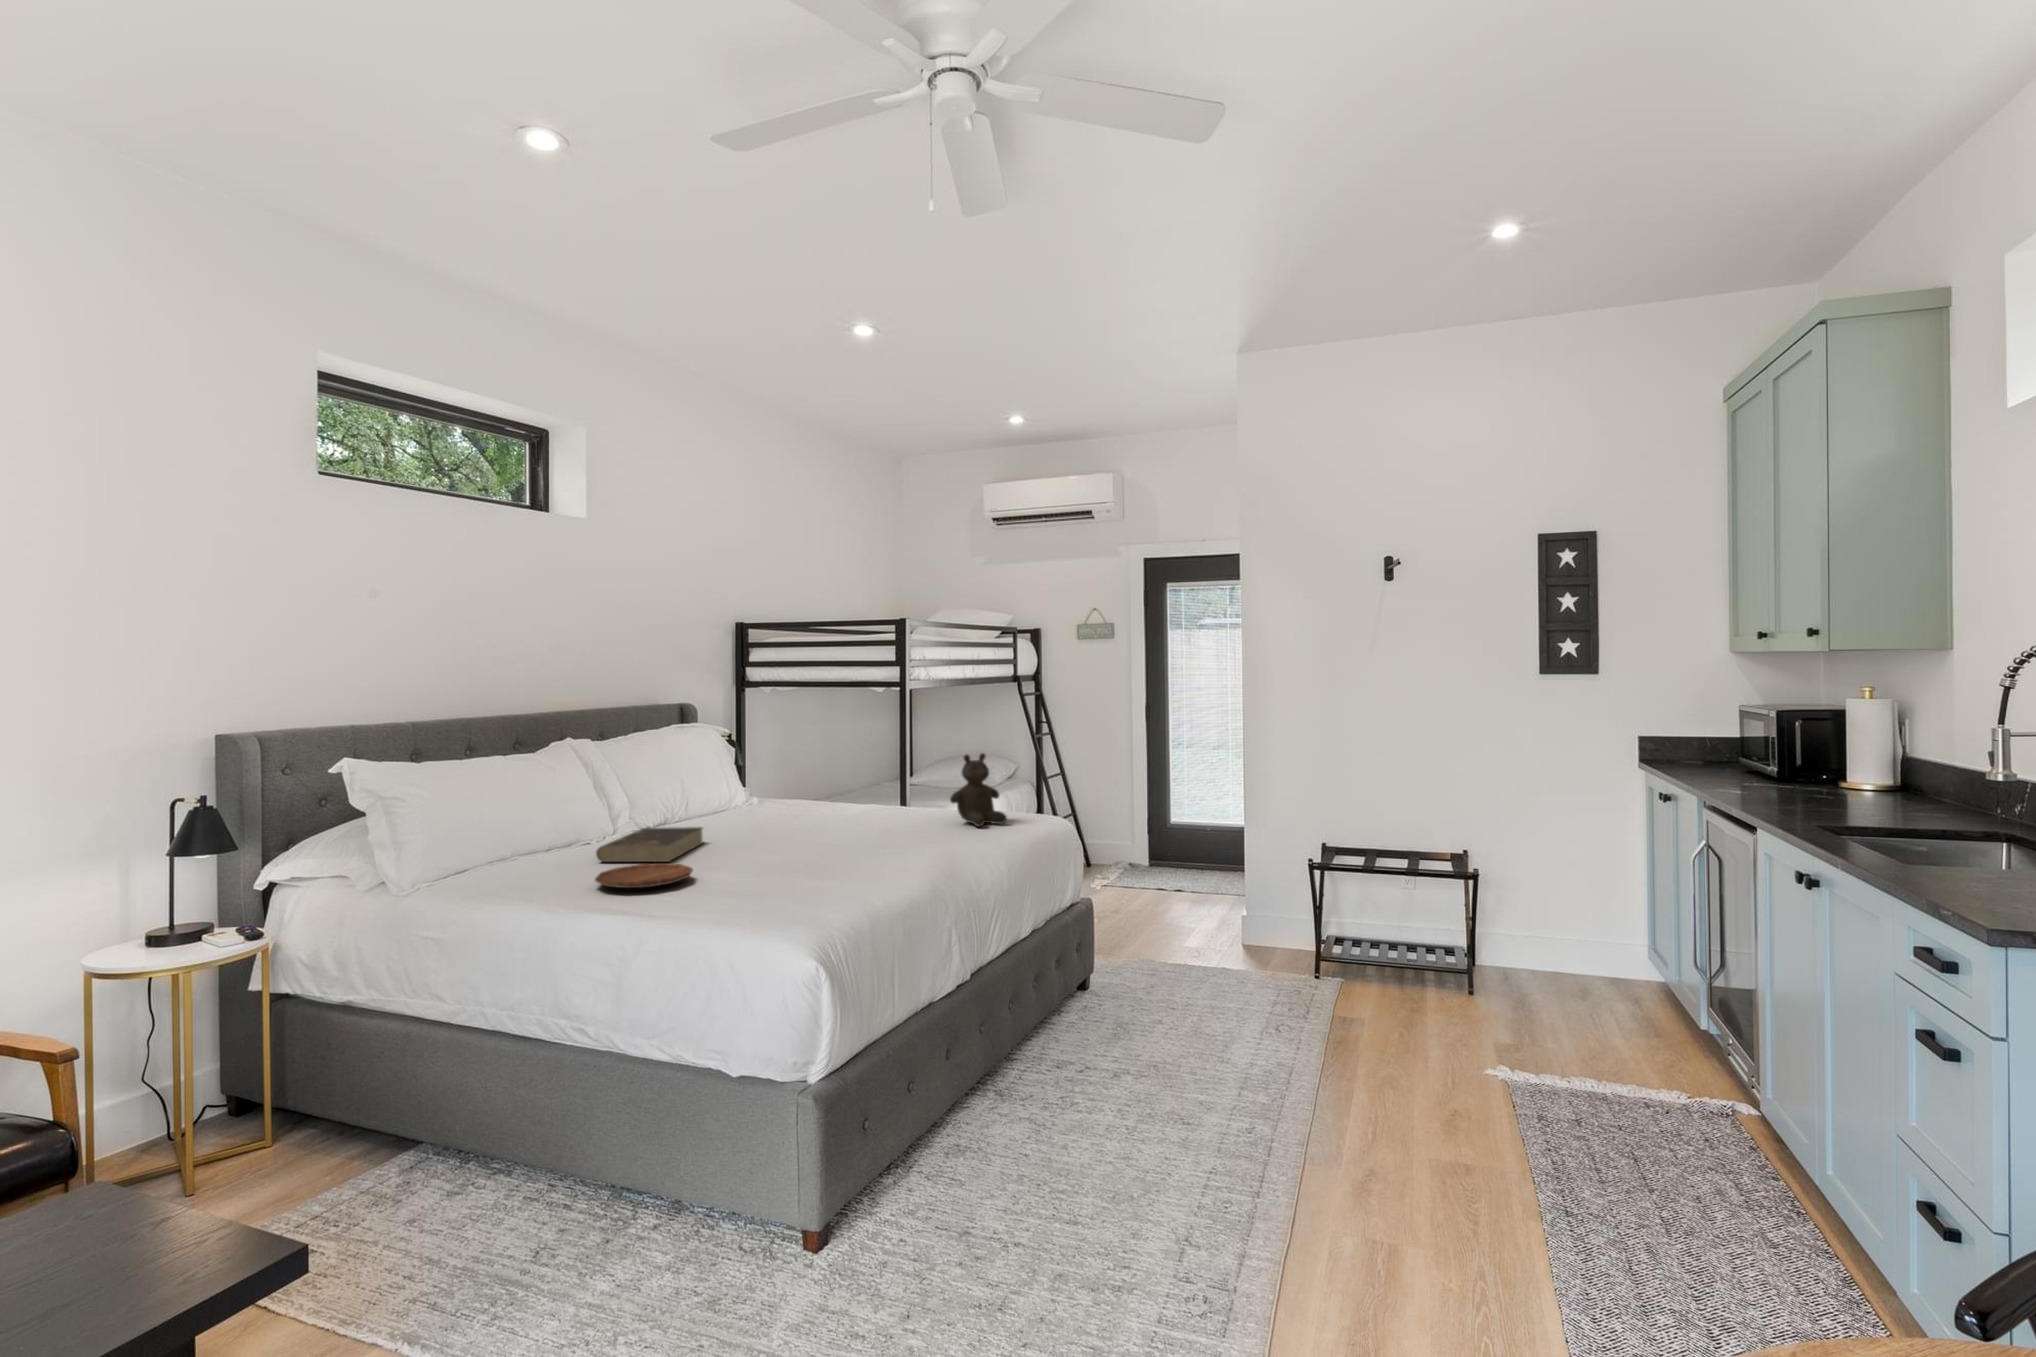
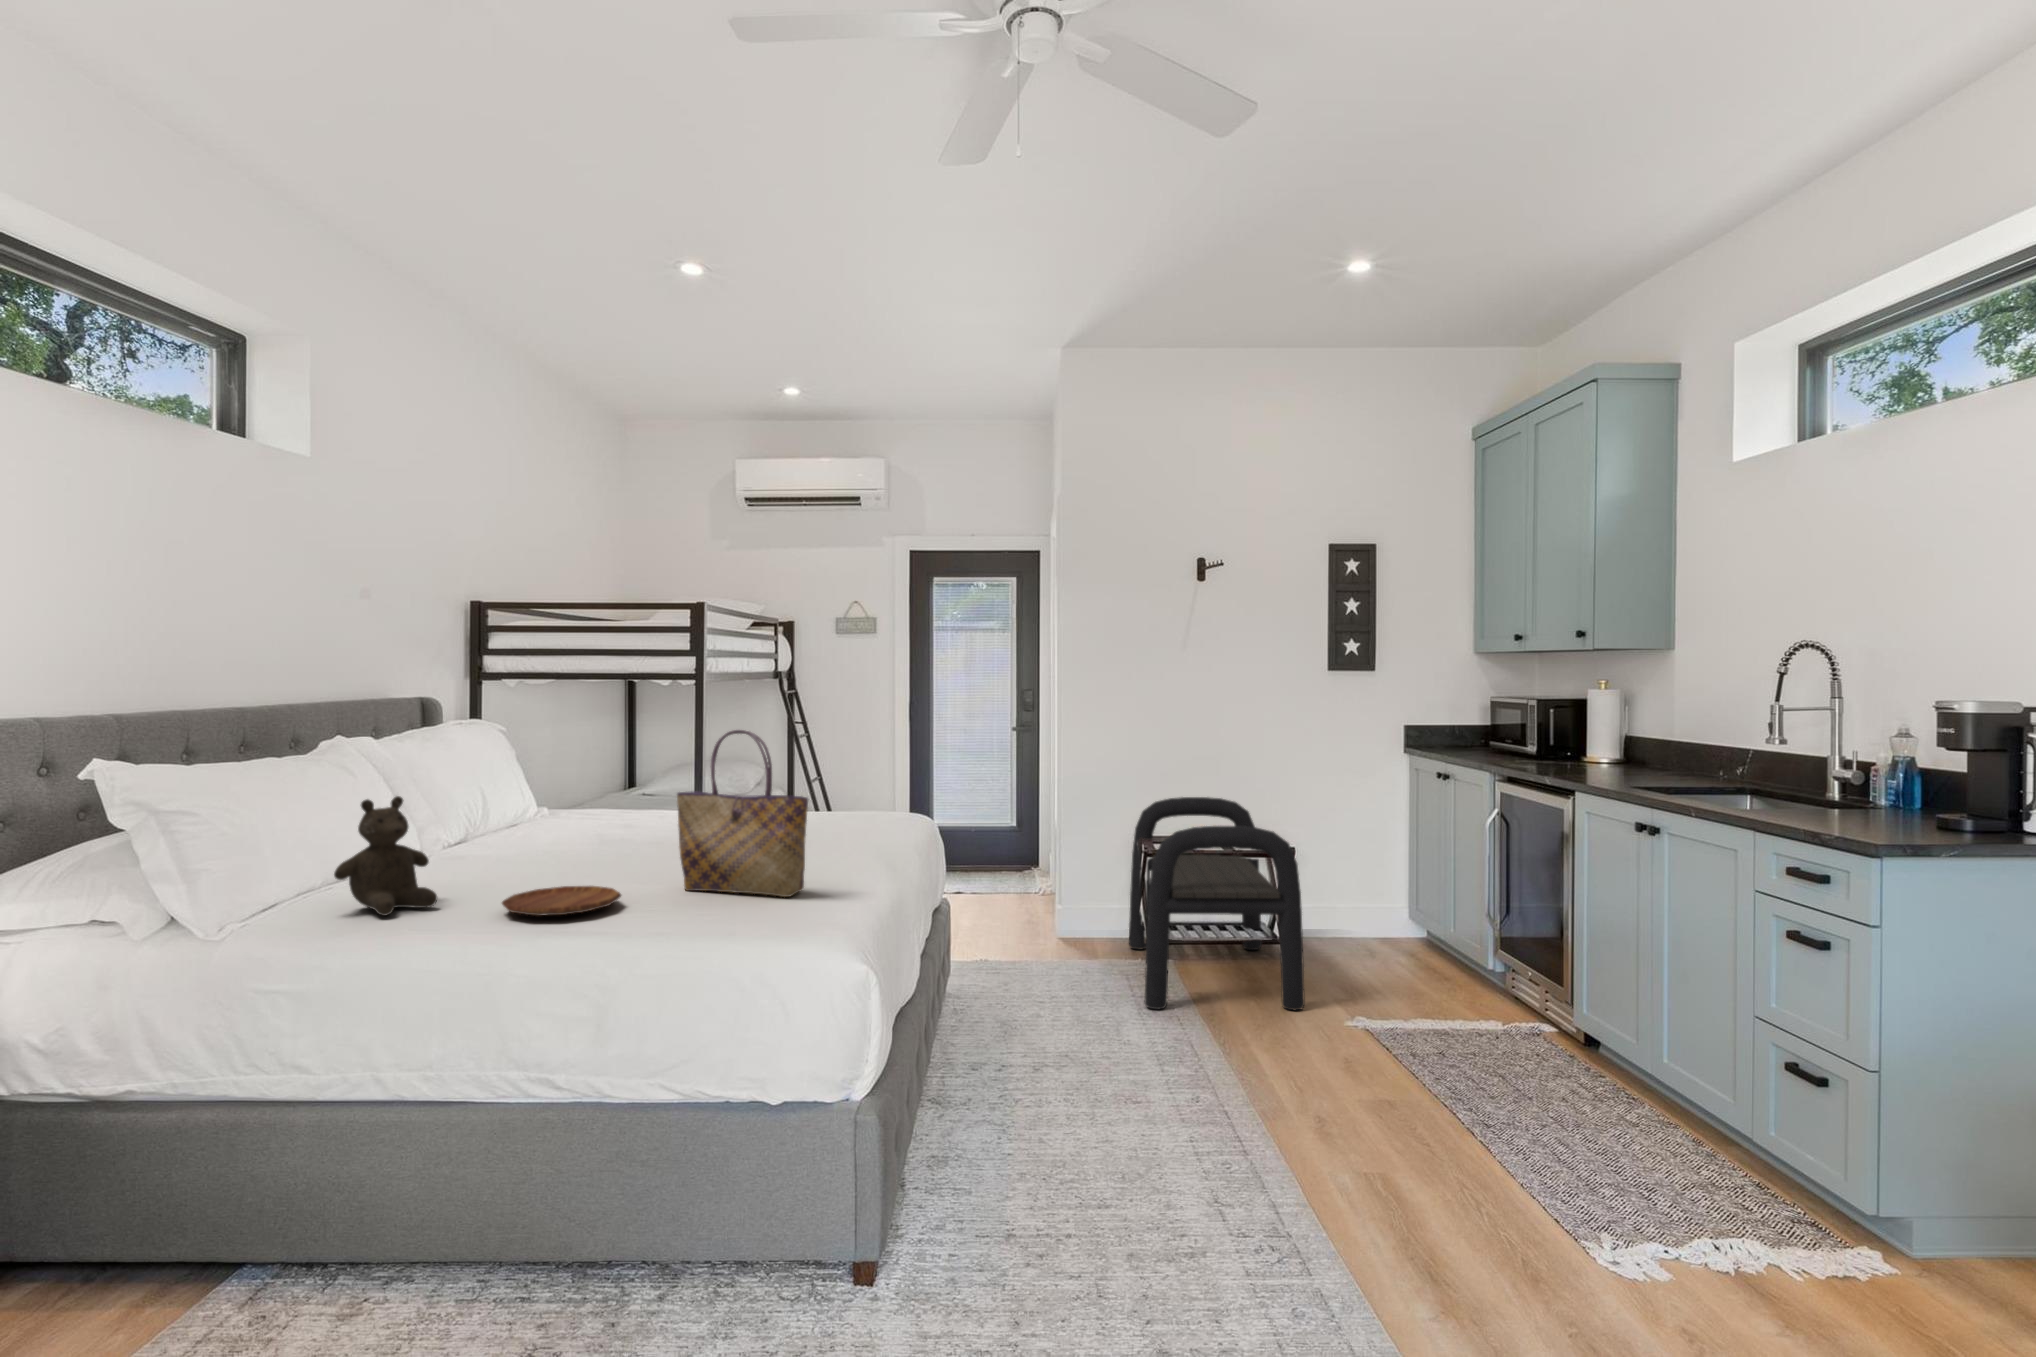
tote bag: none [756,735,847,886] -> present [677,730,808,897]
teddy bear: present [950,753,1007,827] -> present [334,796,437,916]
bench: none [1276,805,1452,1042] -> present [1129,797,1305,1010]
book: present [596,827,703,862] -> none [454,846,557,892]

